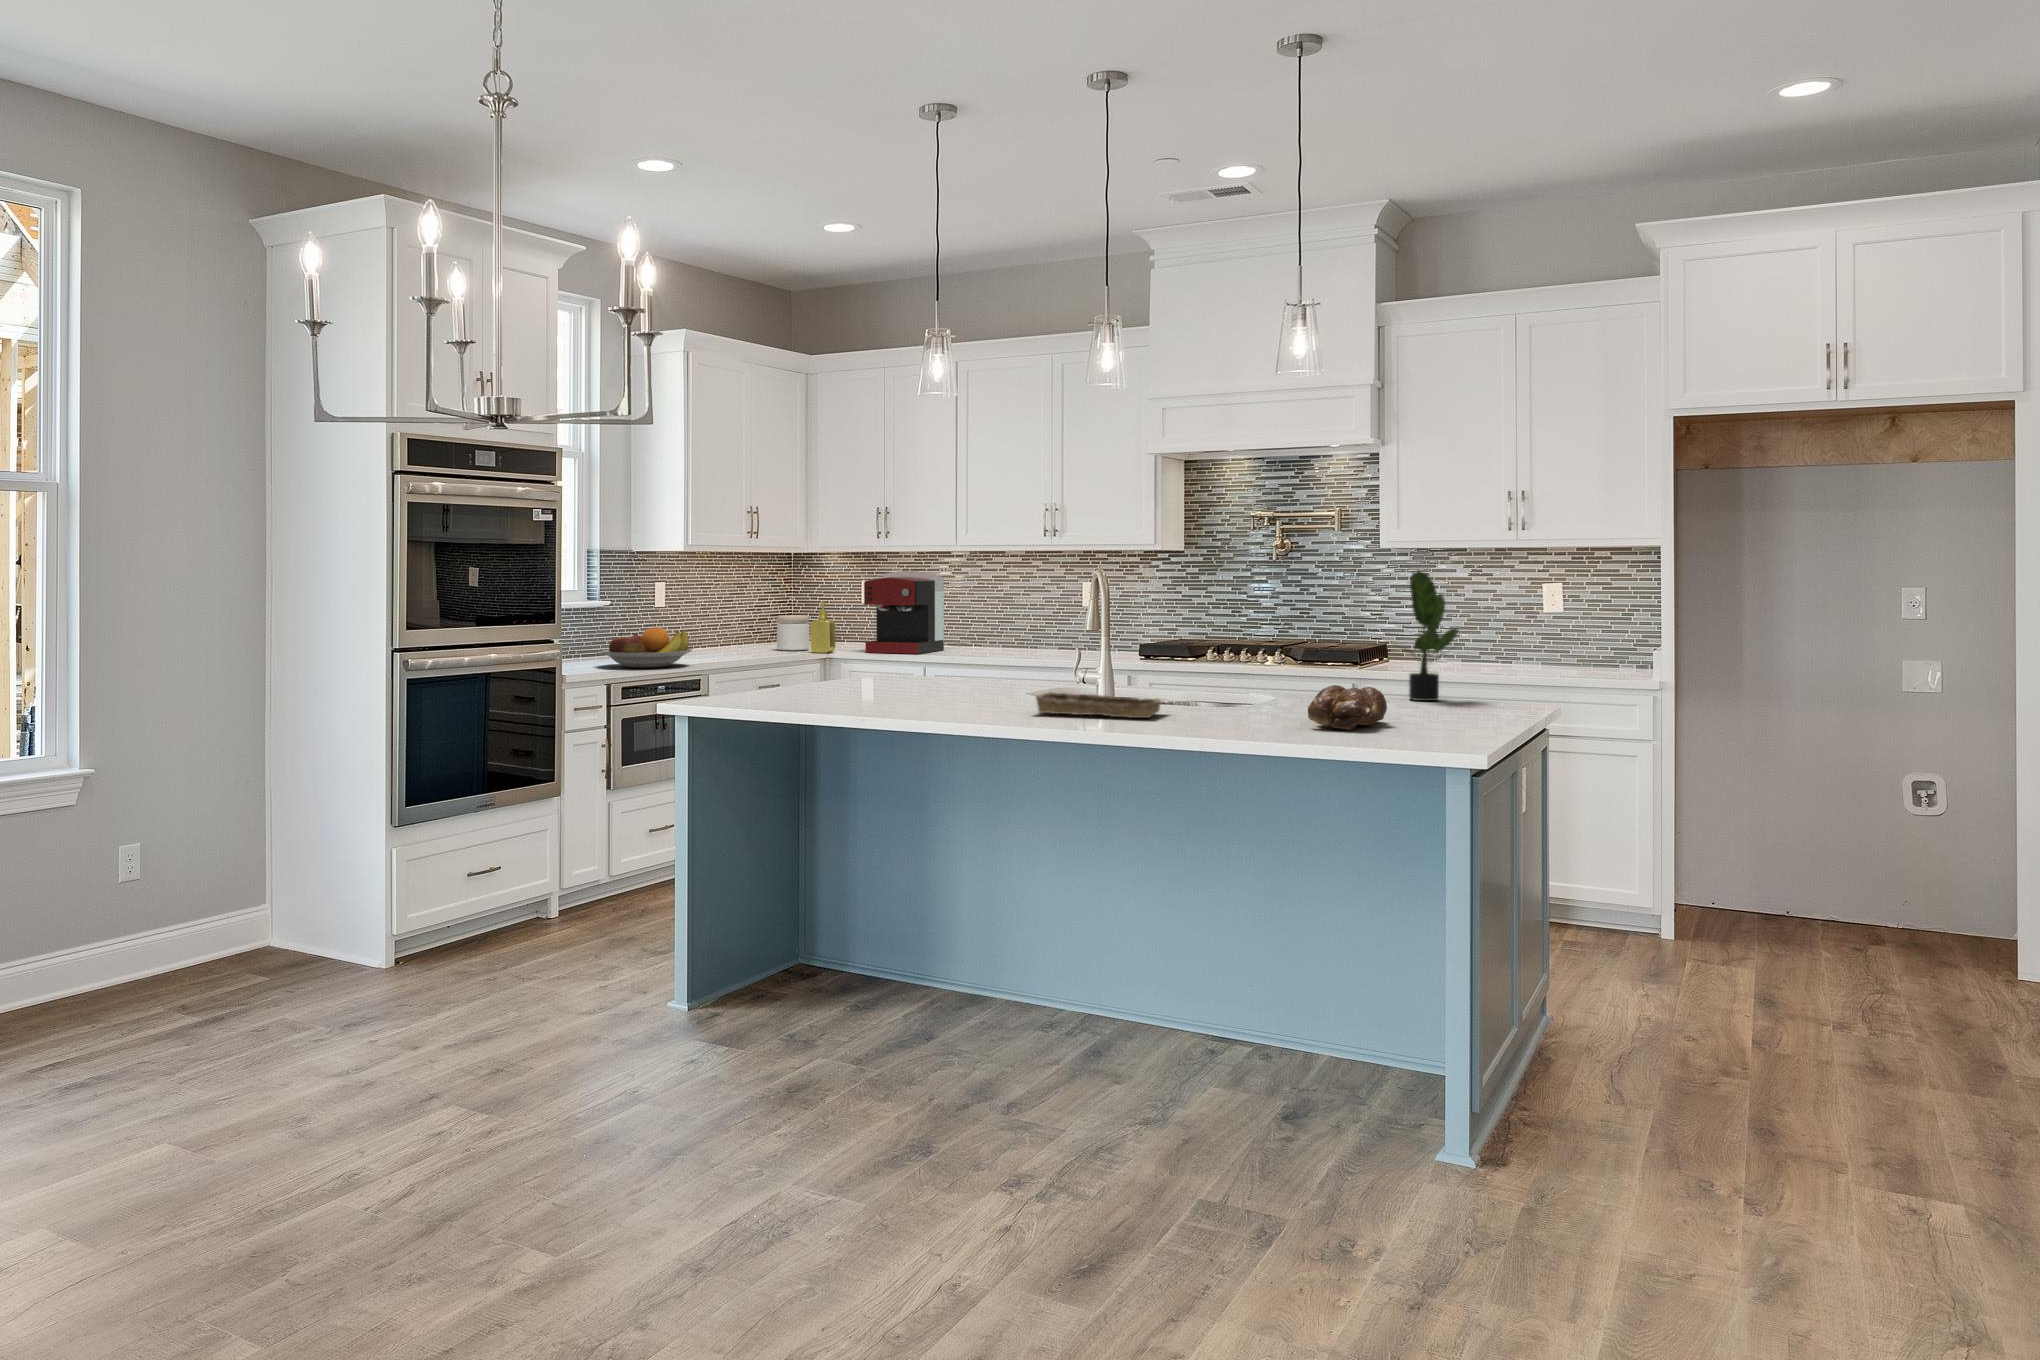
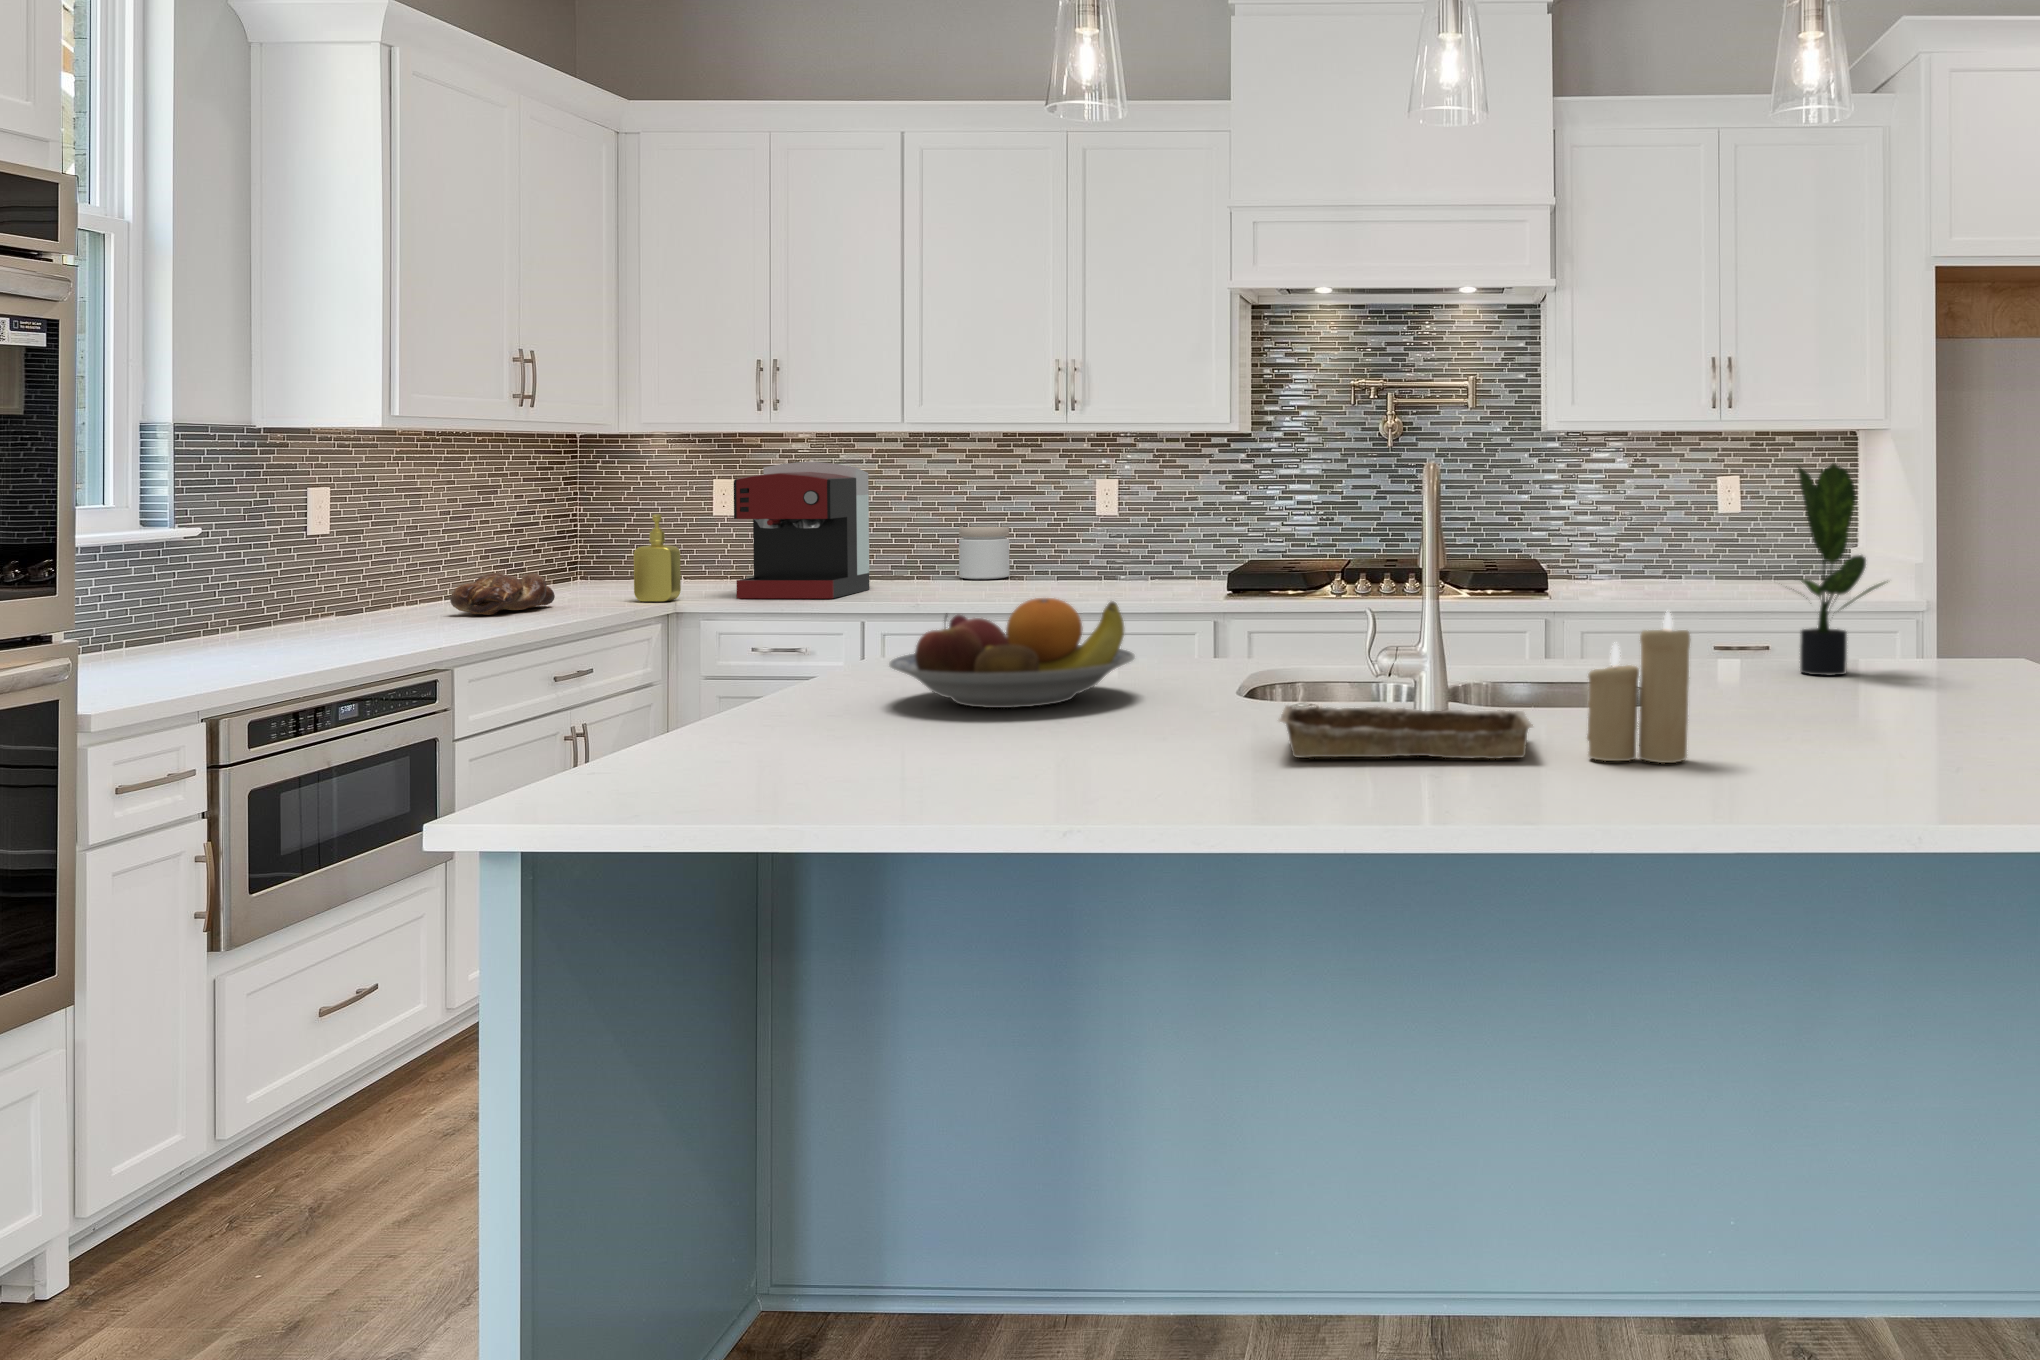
jar: present [777,615,809,651] -> present [959,527,1010,579]
fruit bowl: present [600,627,692,668] -> present [889,598,1135,708]
candle: none [1182,646,1235,723] -> present [1587,612,1690,763]
bread loaf: present [1308,685,1387,730] -> present [450,573,555,615]

